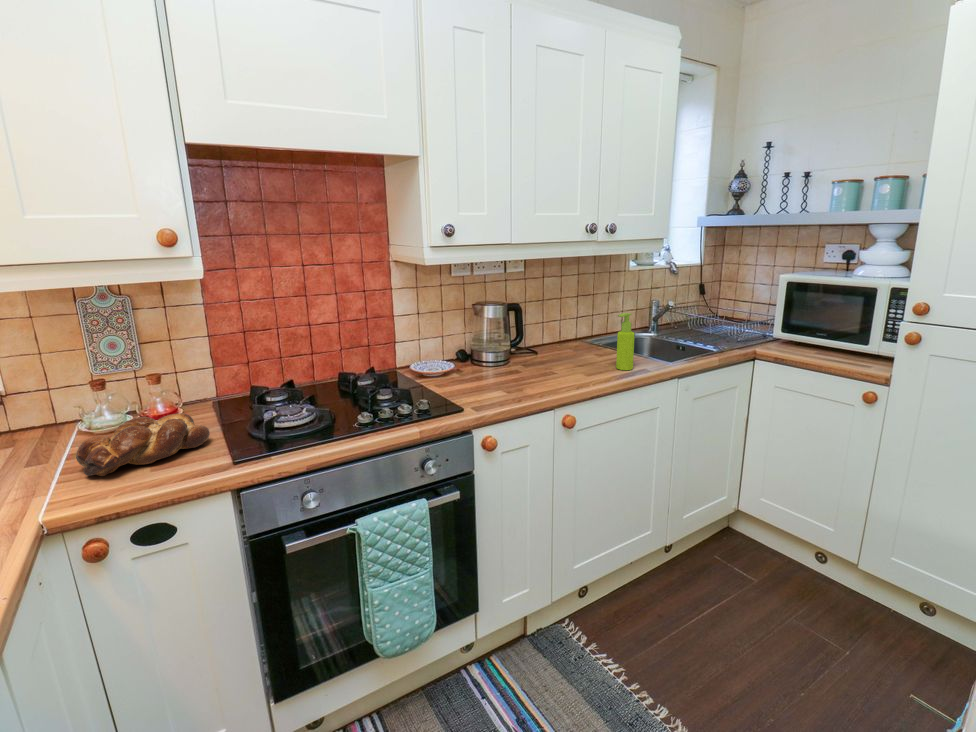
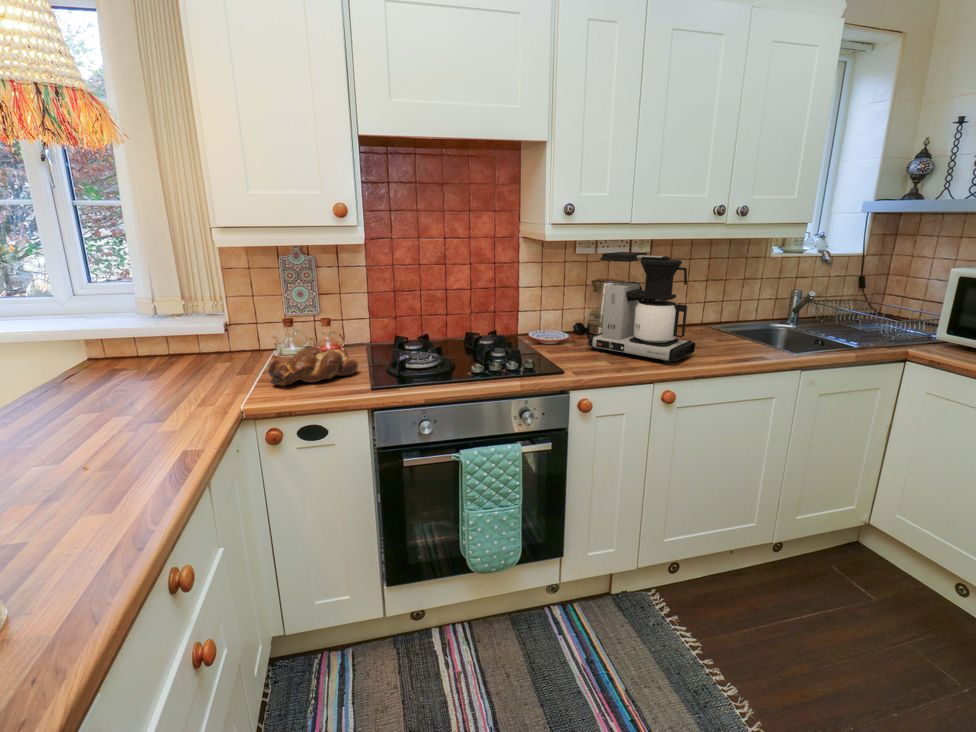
coffee maker: none [478,273,584,387] -> present [588,252,695,364]
soap dispenser: present [616,313,635,370] -> none [732,297,755,355]

